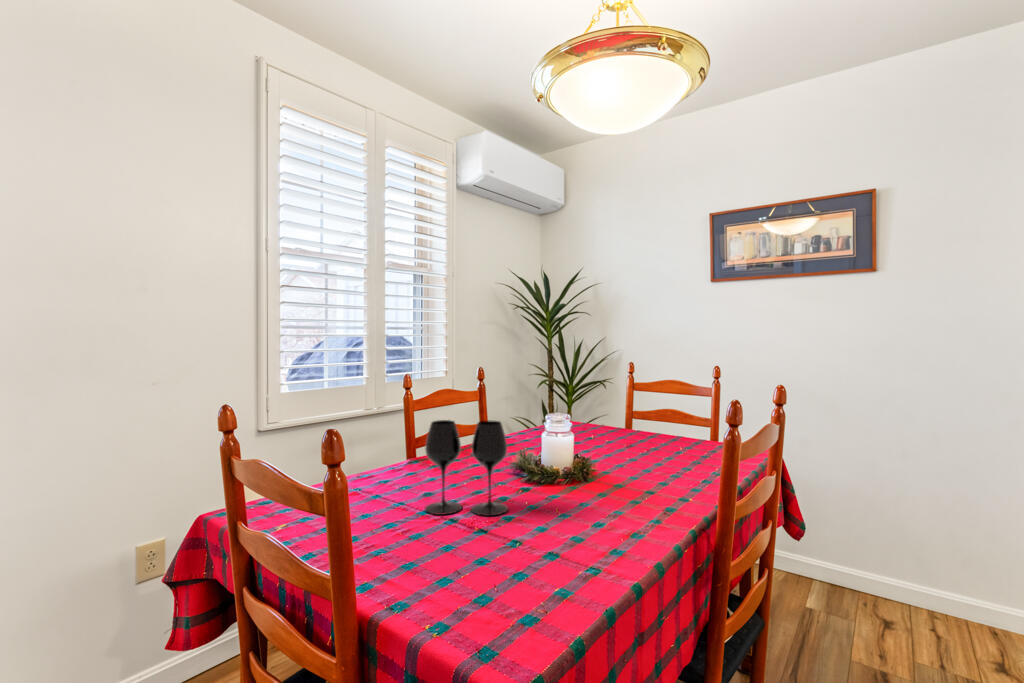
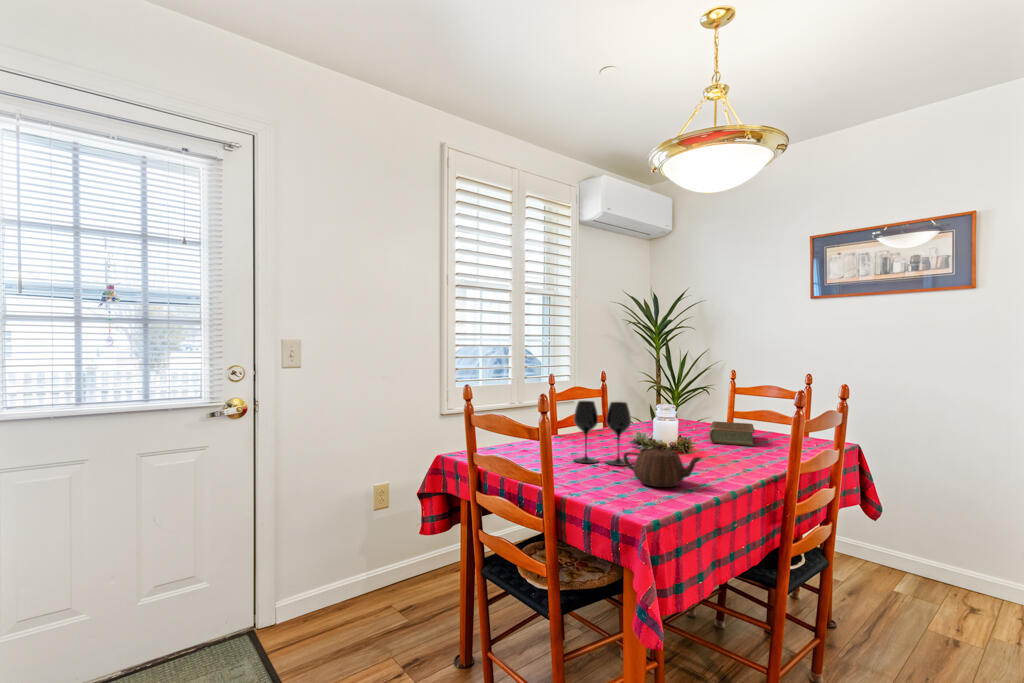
book: none [609,428,663,462] -> present [709,421,755,446]
teapot: none [491,493,609,566] -> present [623,444,702,487]

